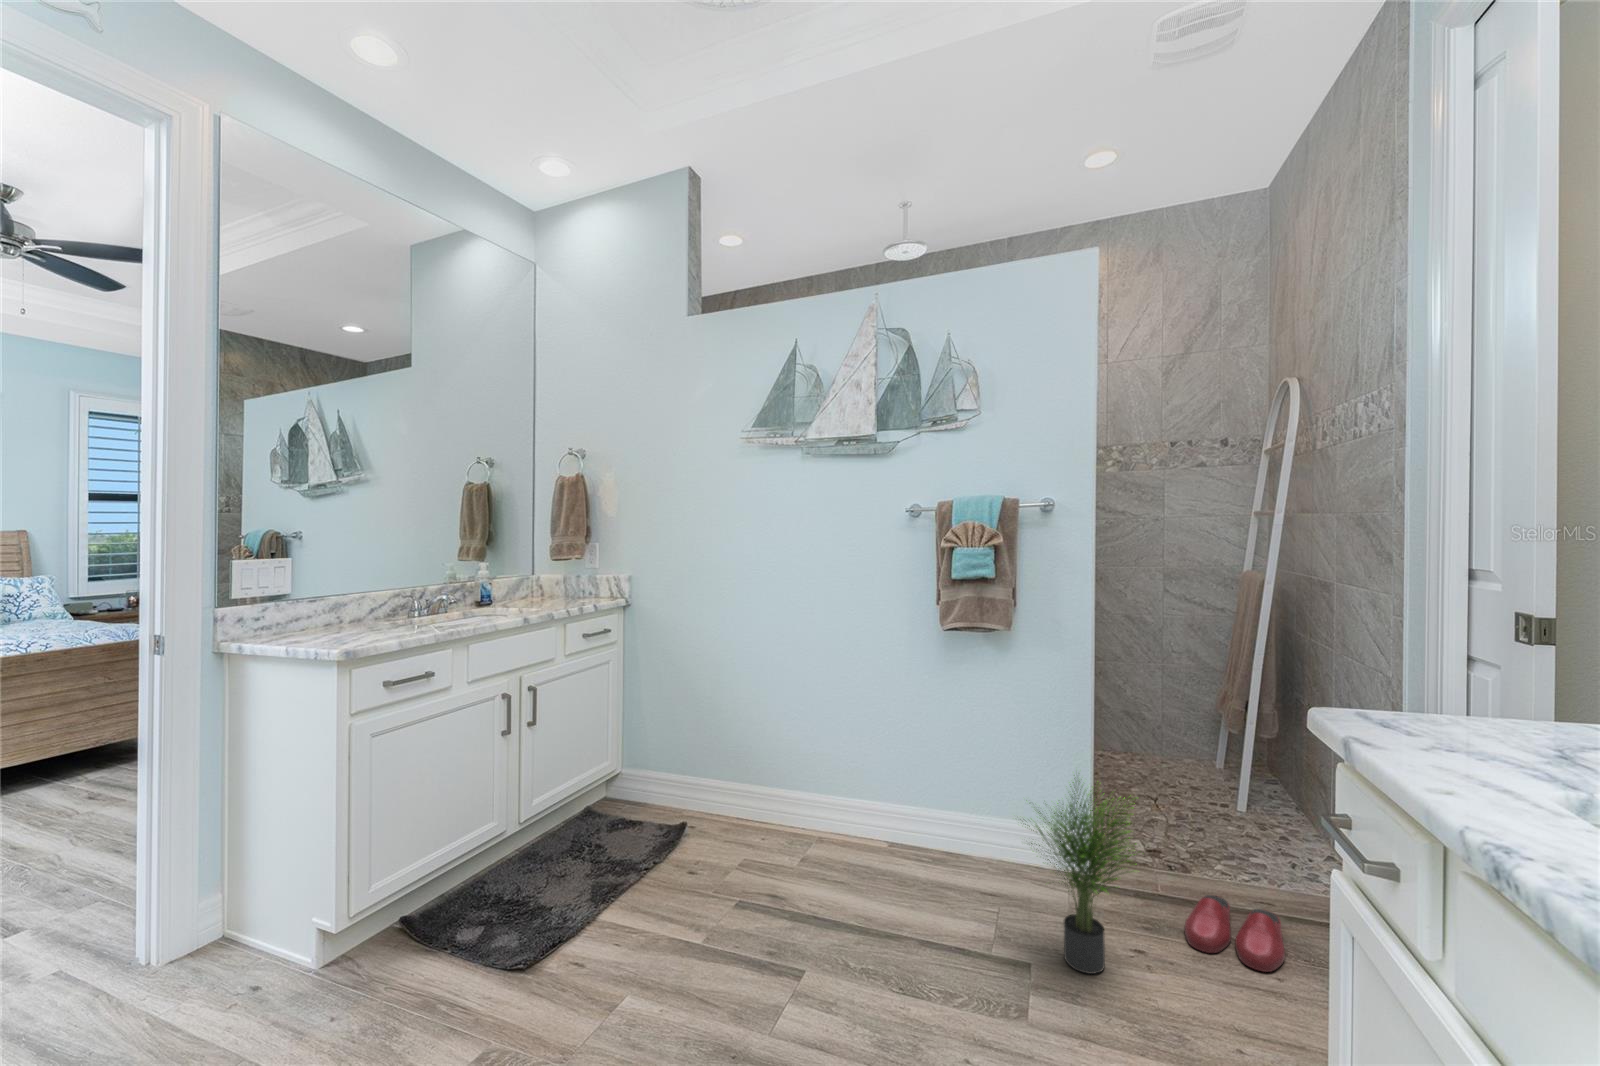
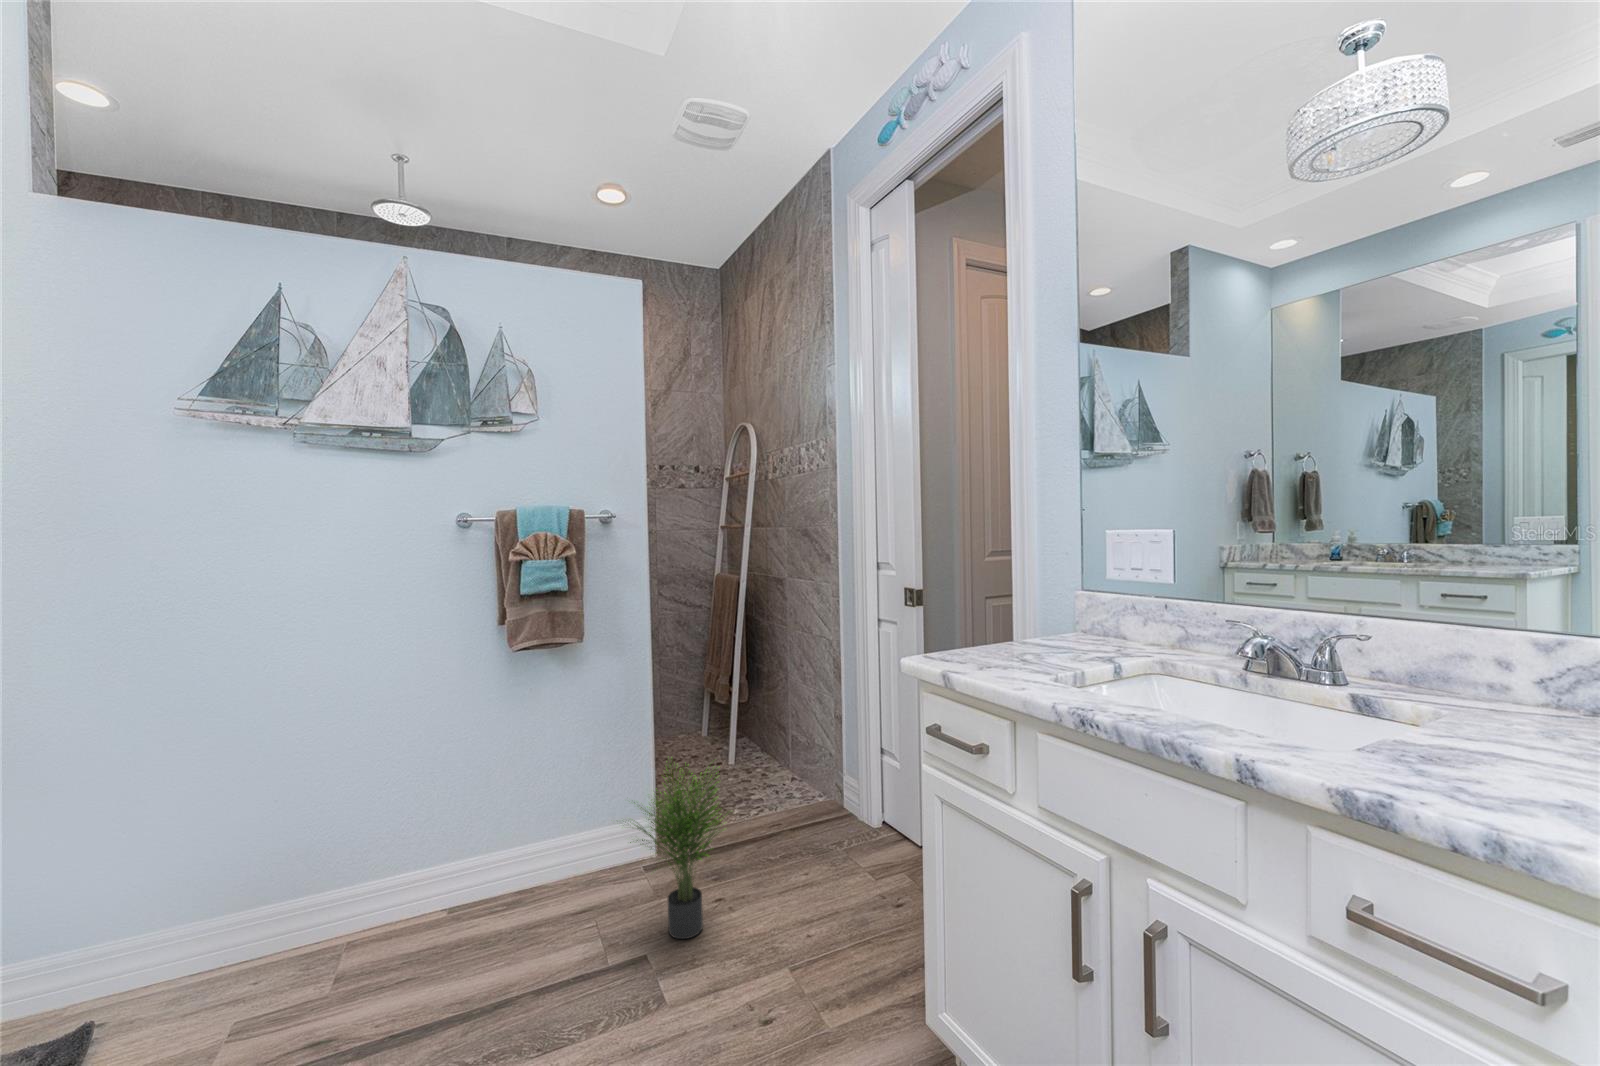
slippers: present [1185,895,1285,972] -> none [738,827,803,877]

